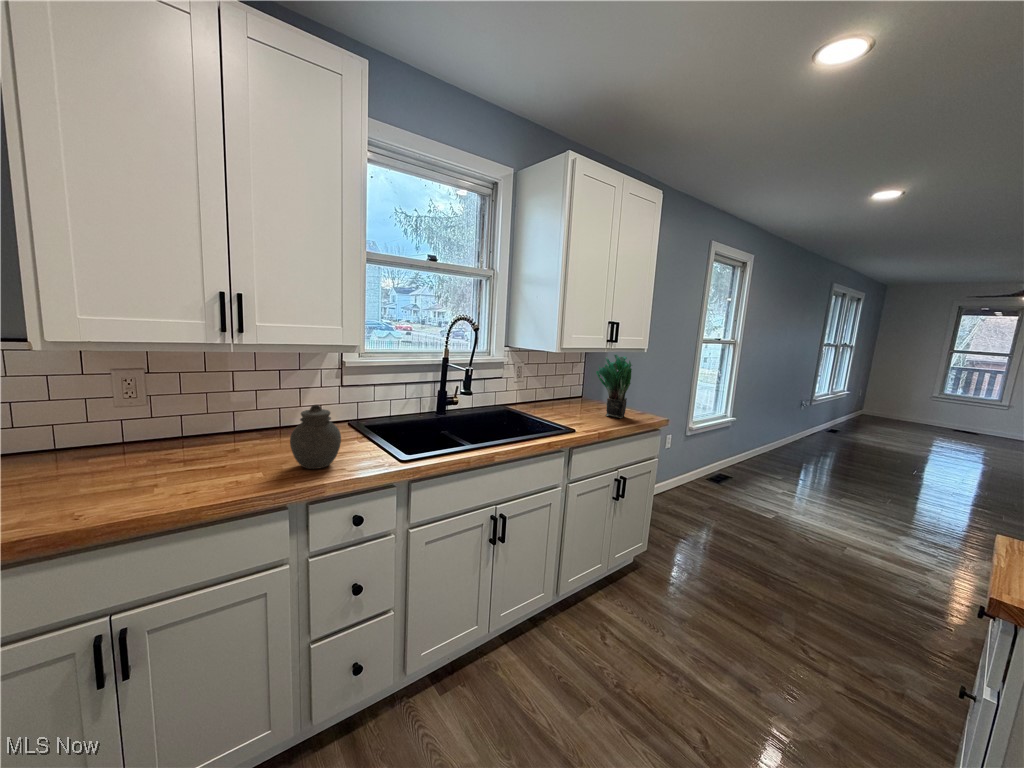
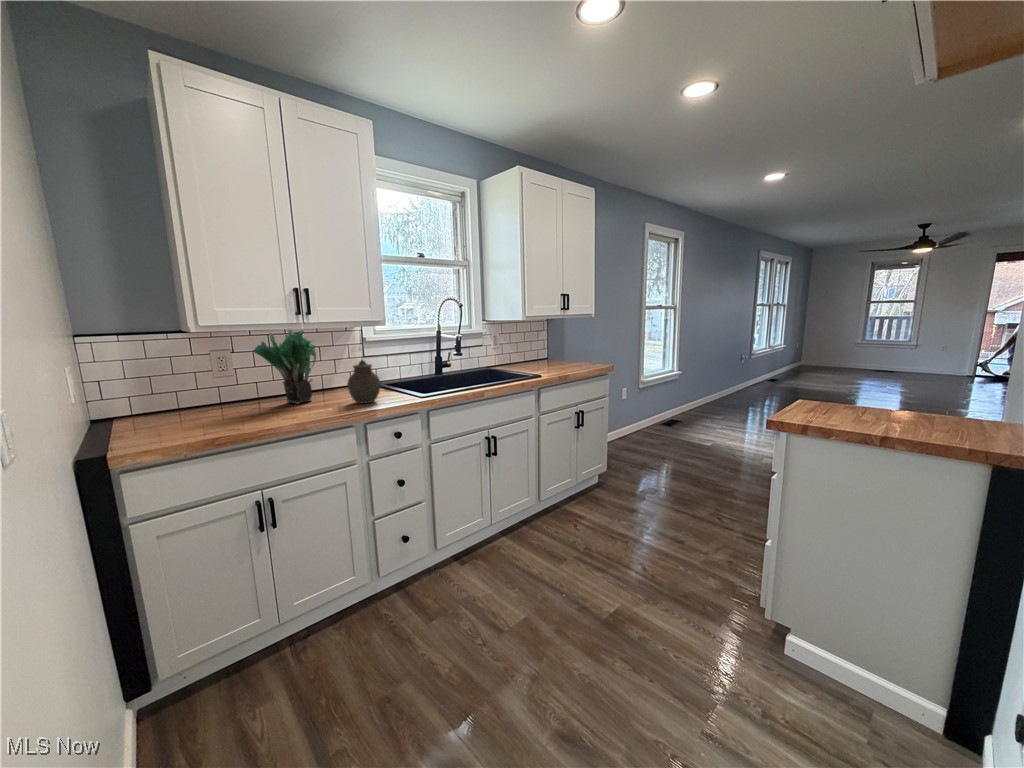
potted plant: present [596,354,632,418] -> present [253,330,316,404]

